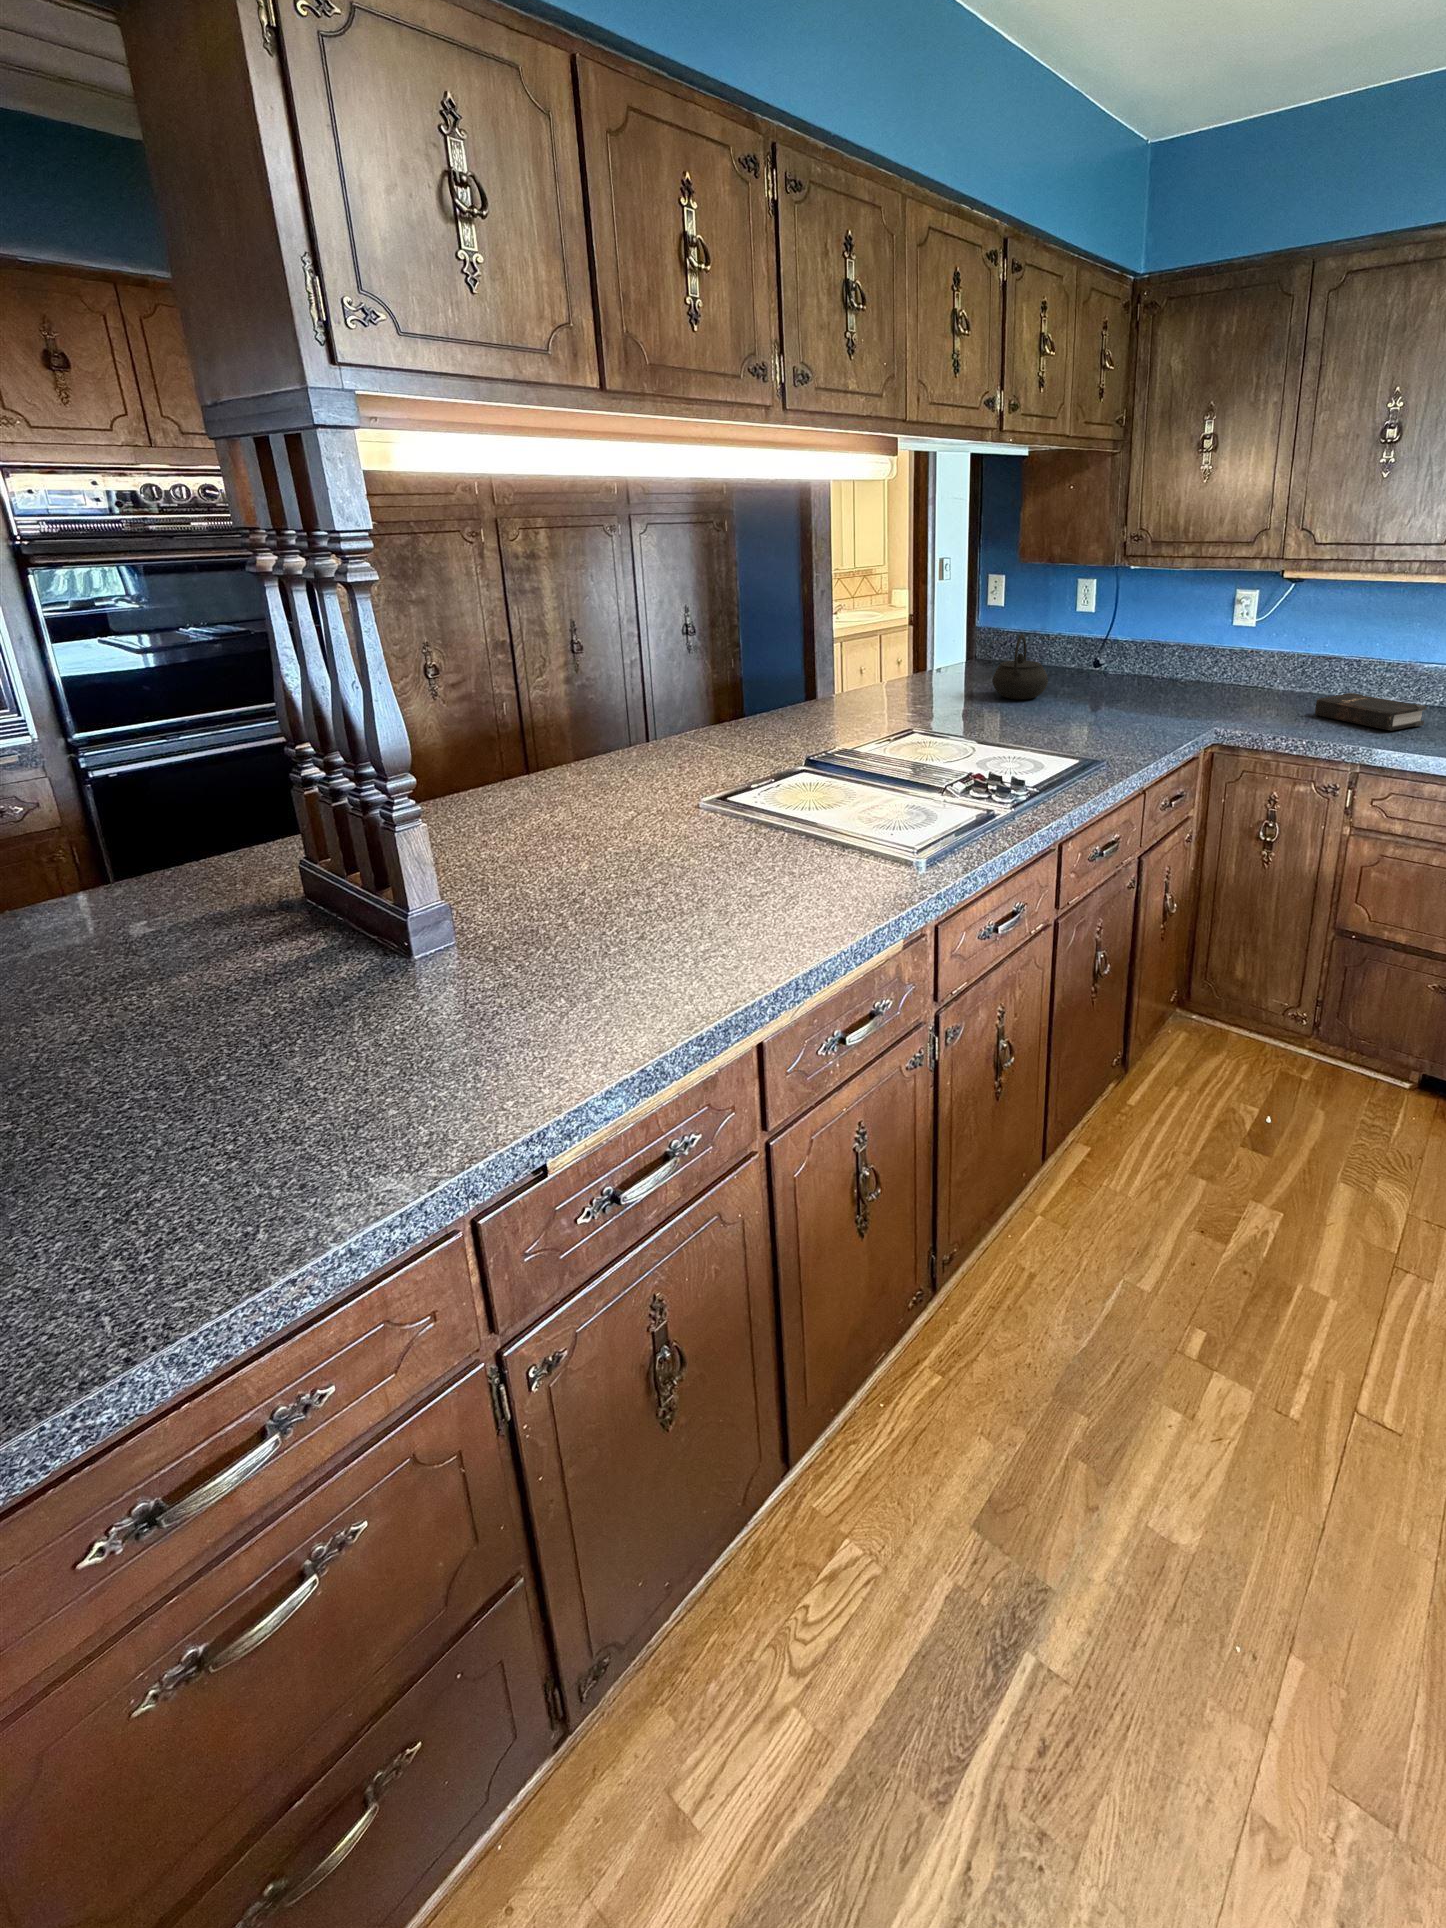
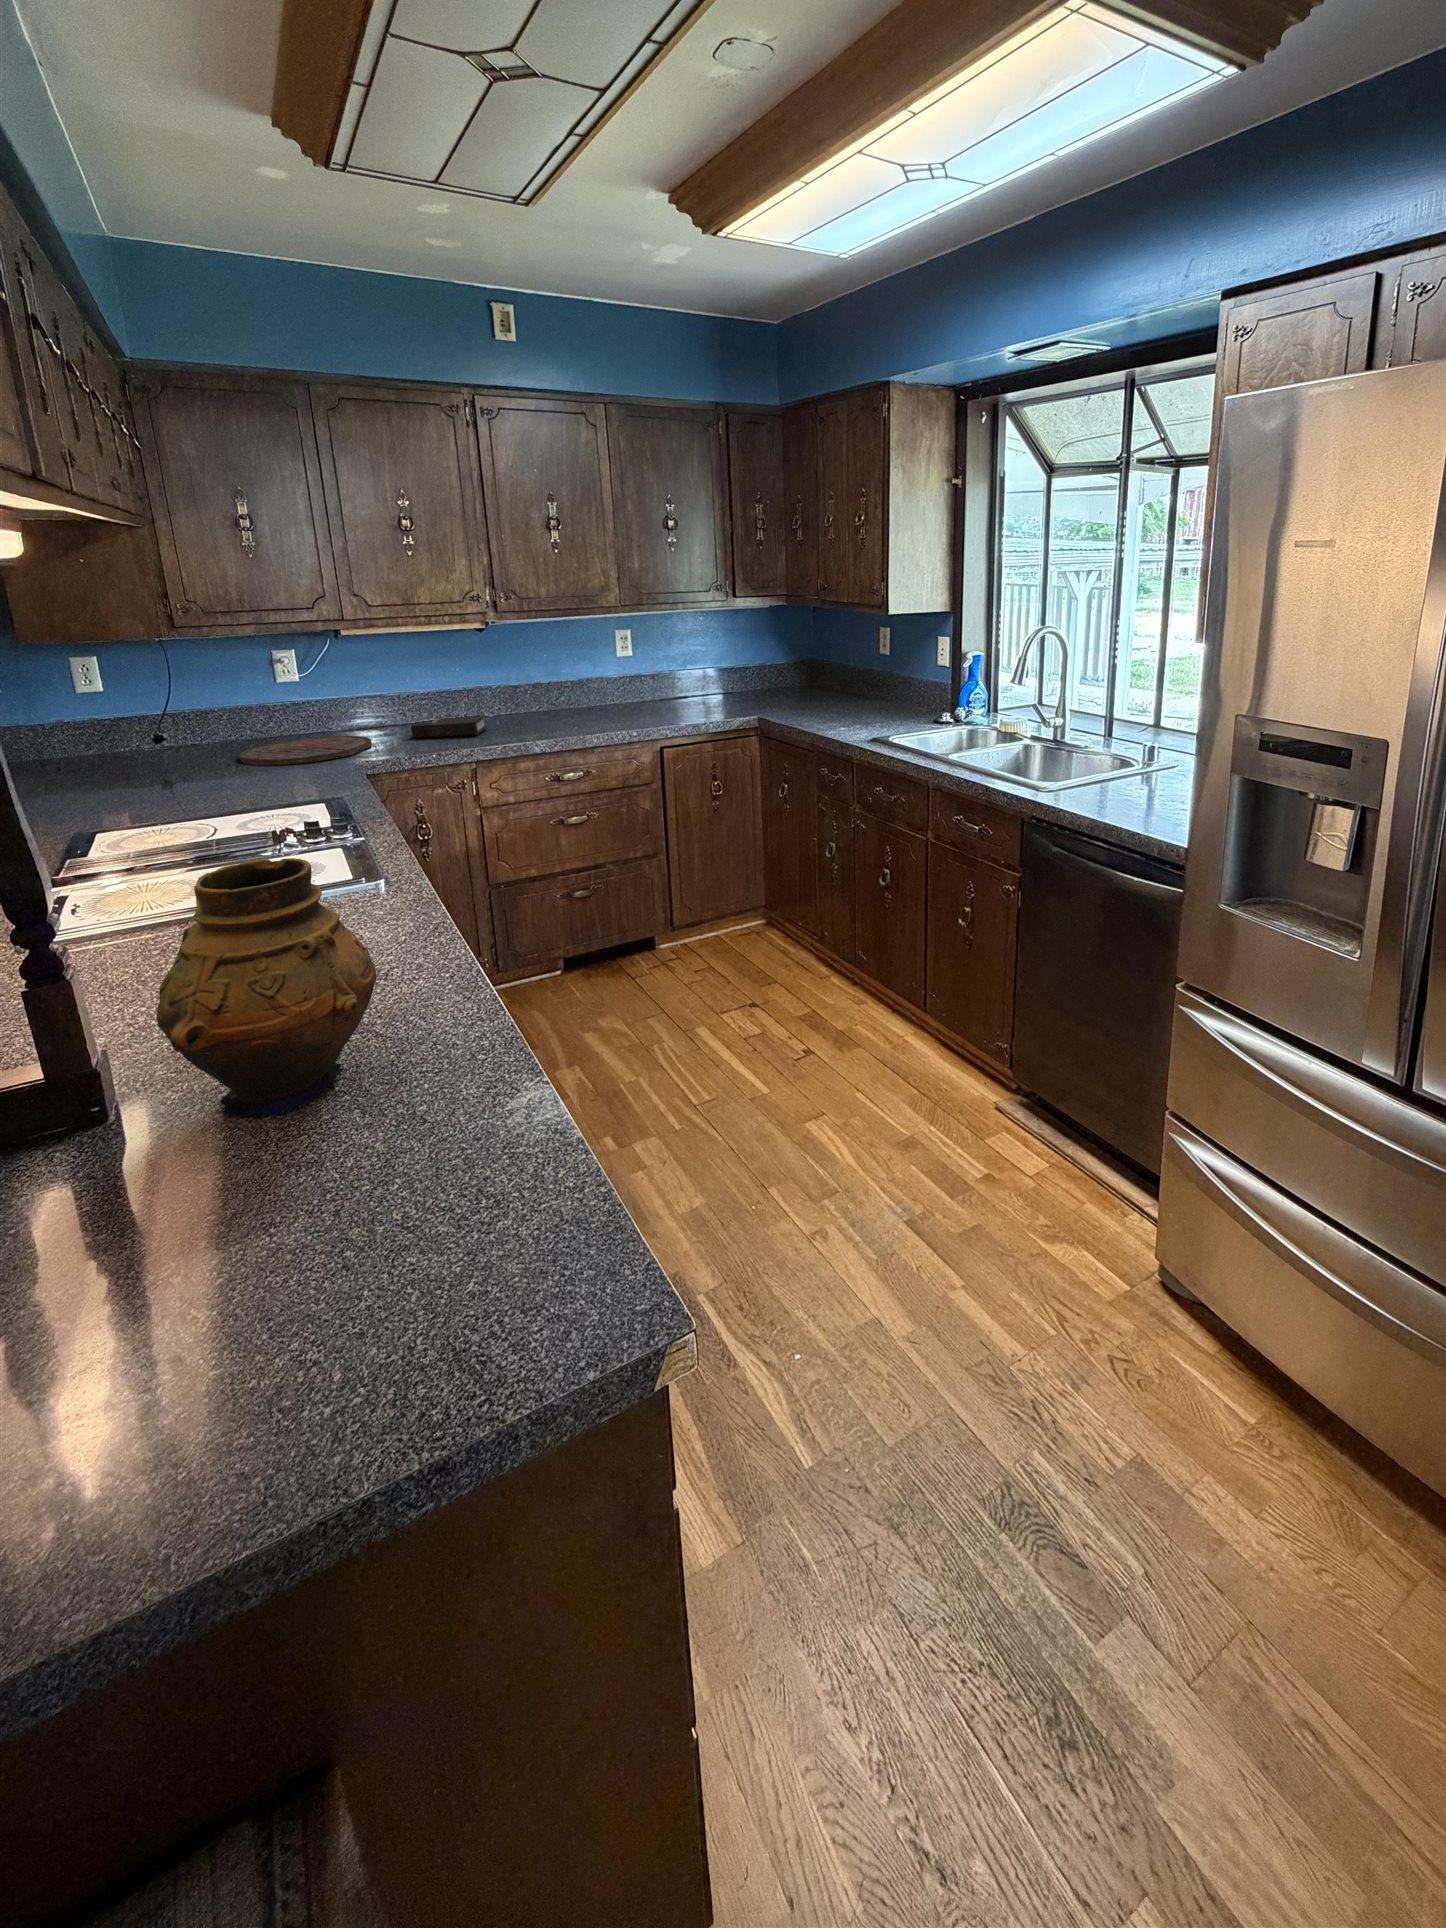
kettle: present [992,634,1048,699] -> none [82,717,159,787]
cutting board: none [1126,687,1261,718] -> present [239,736,372,765]
vase: none [212,806,455,1059] -> present [157,858,376,1117]

